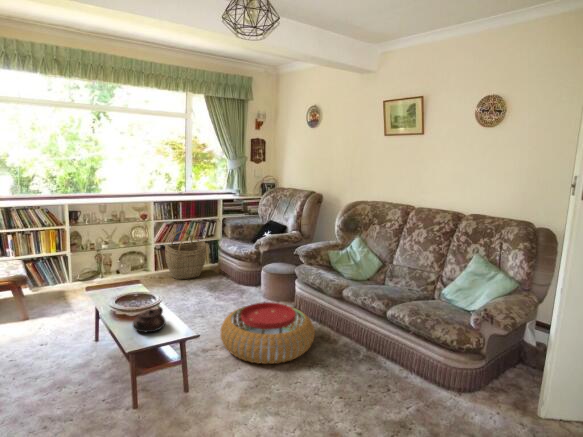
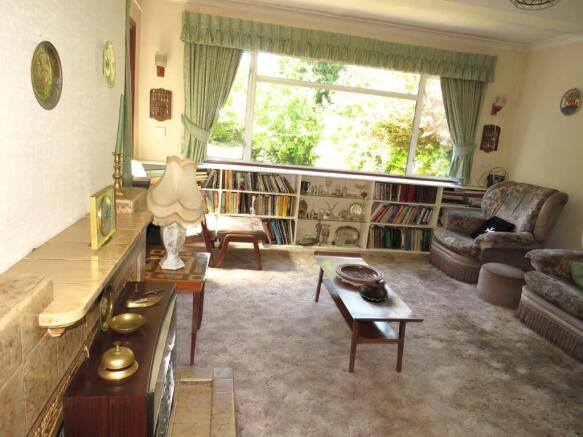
woven basket: present [165,231,206,280] -> none [378,214,419,262]
pouf: present [220,302,315,364] -> none [433,300,545,369]

